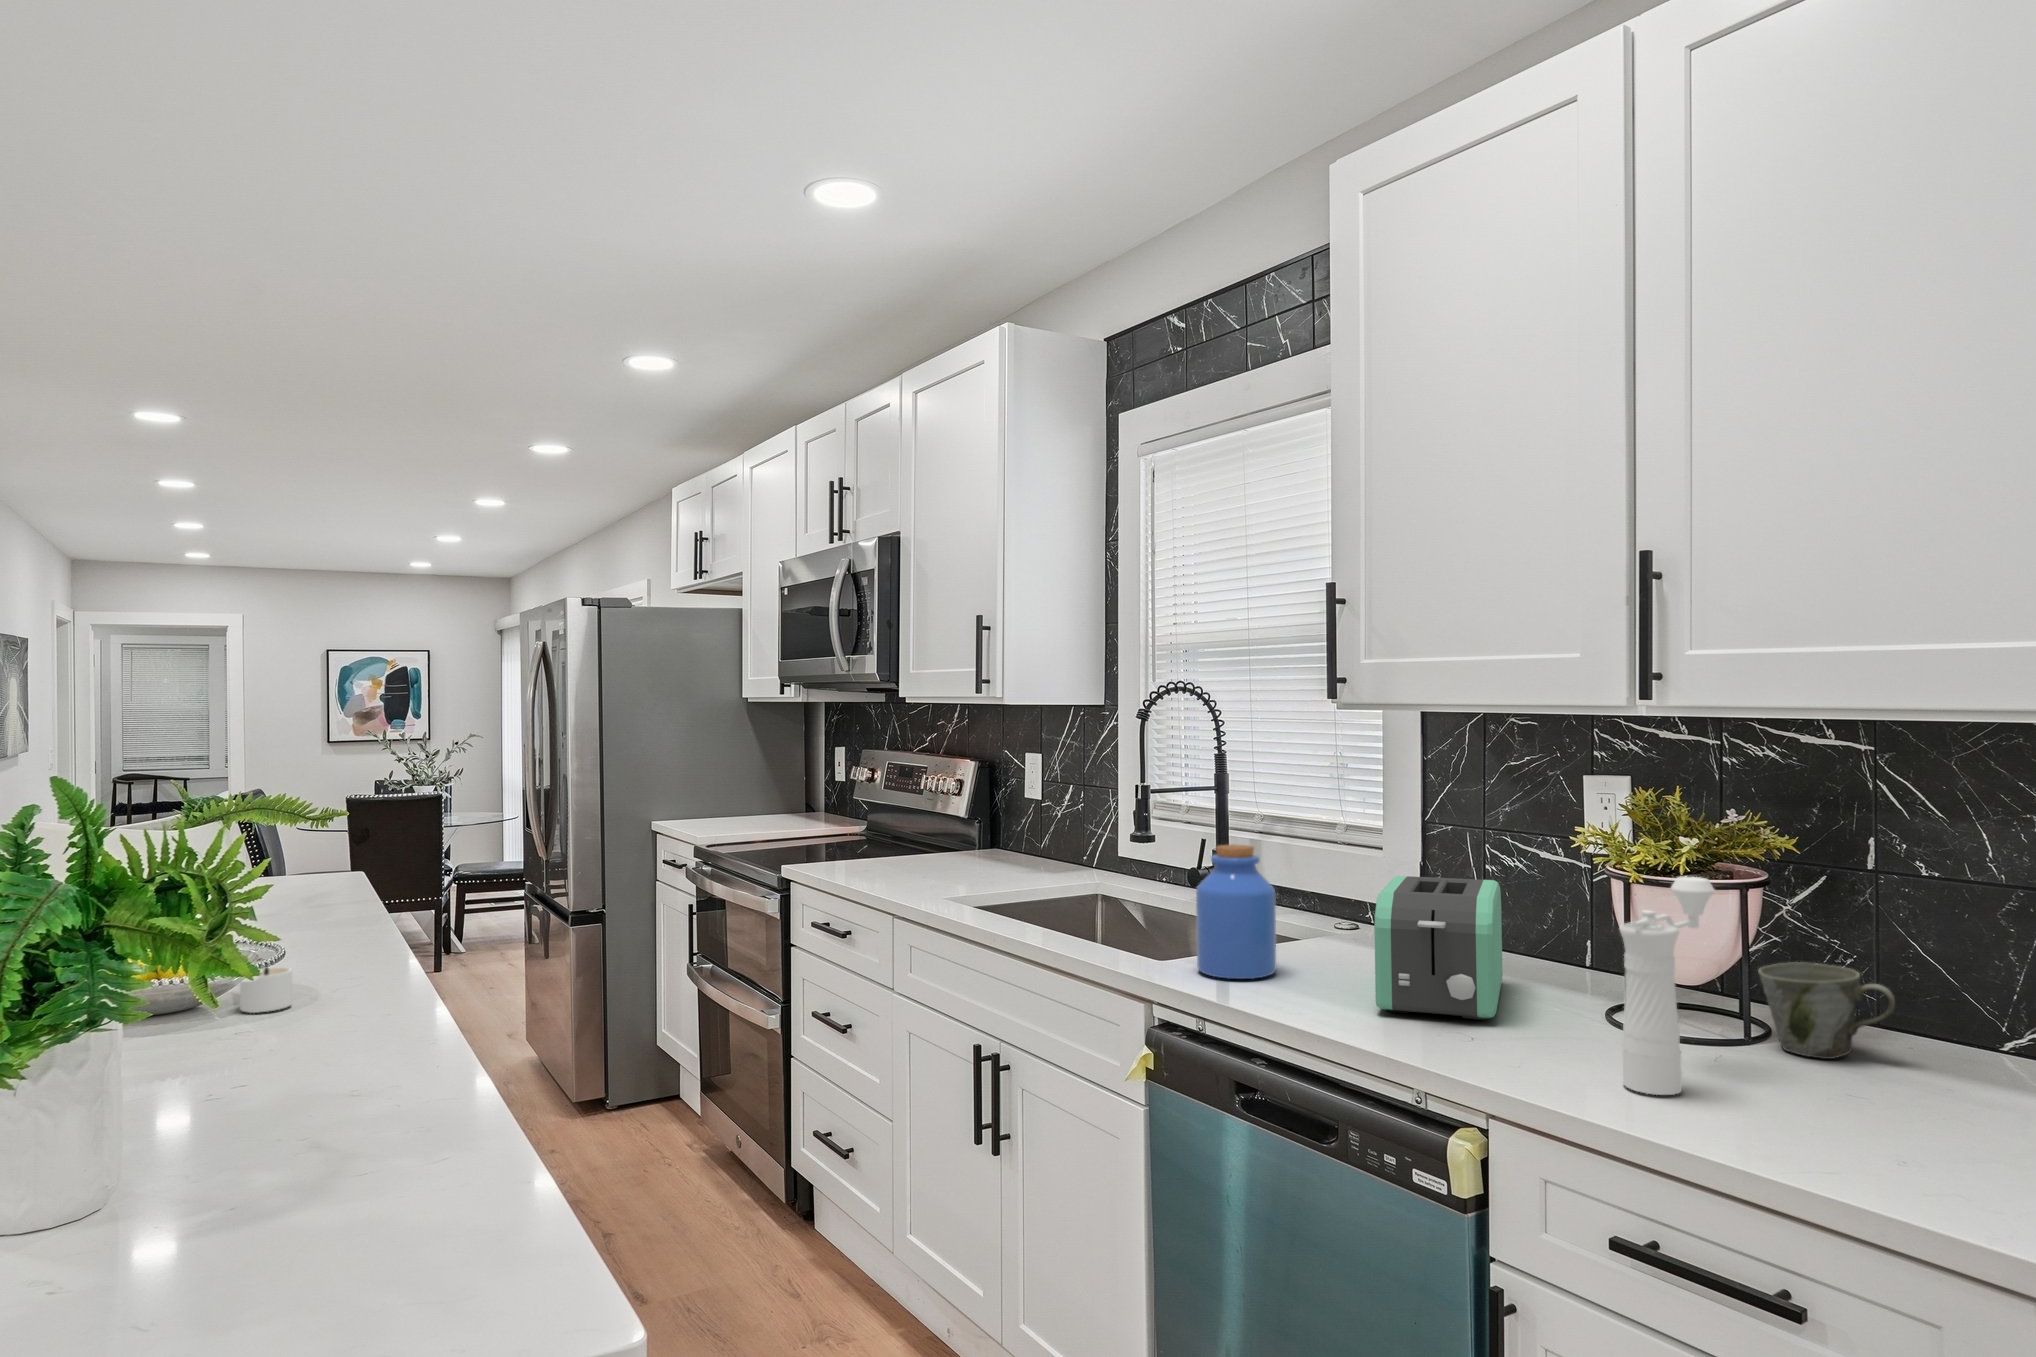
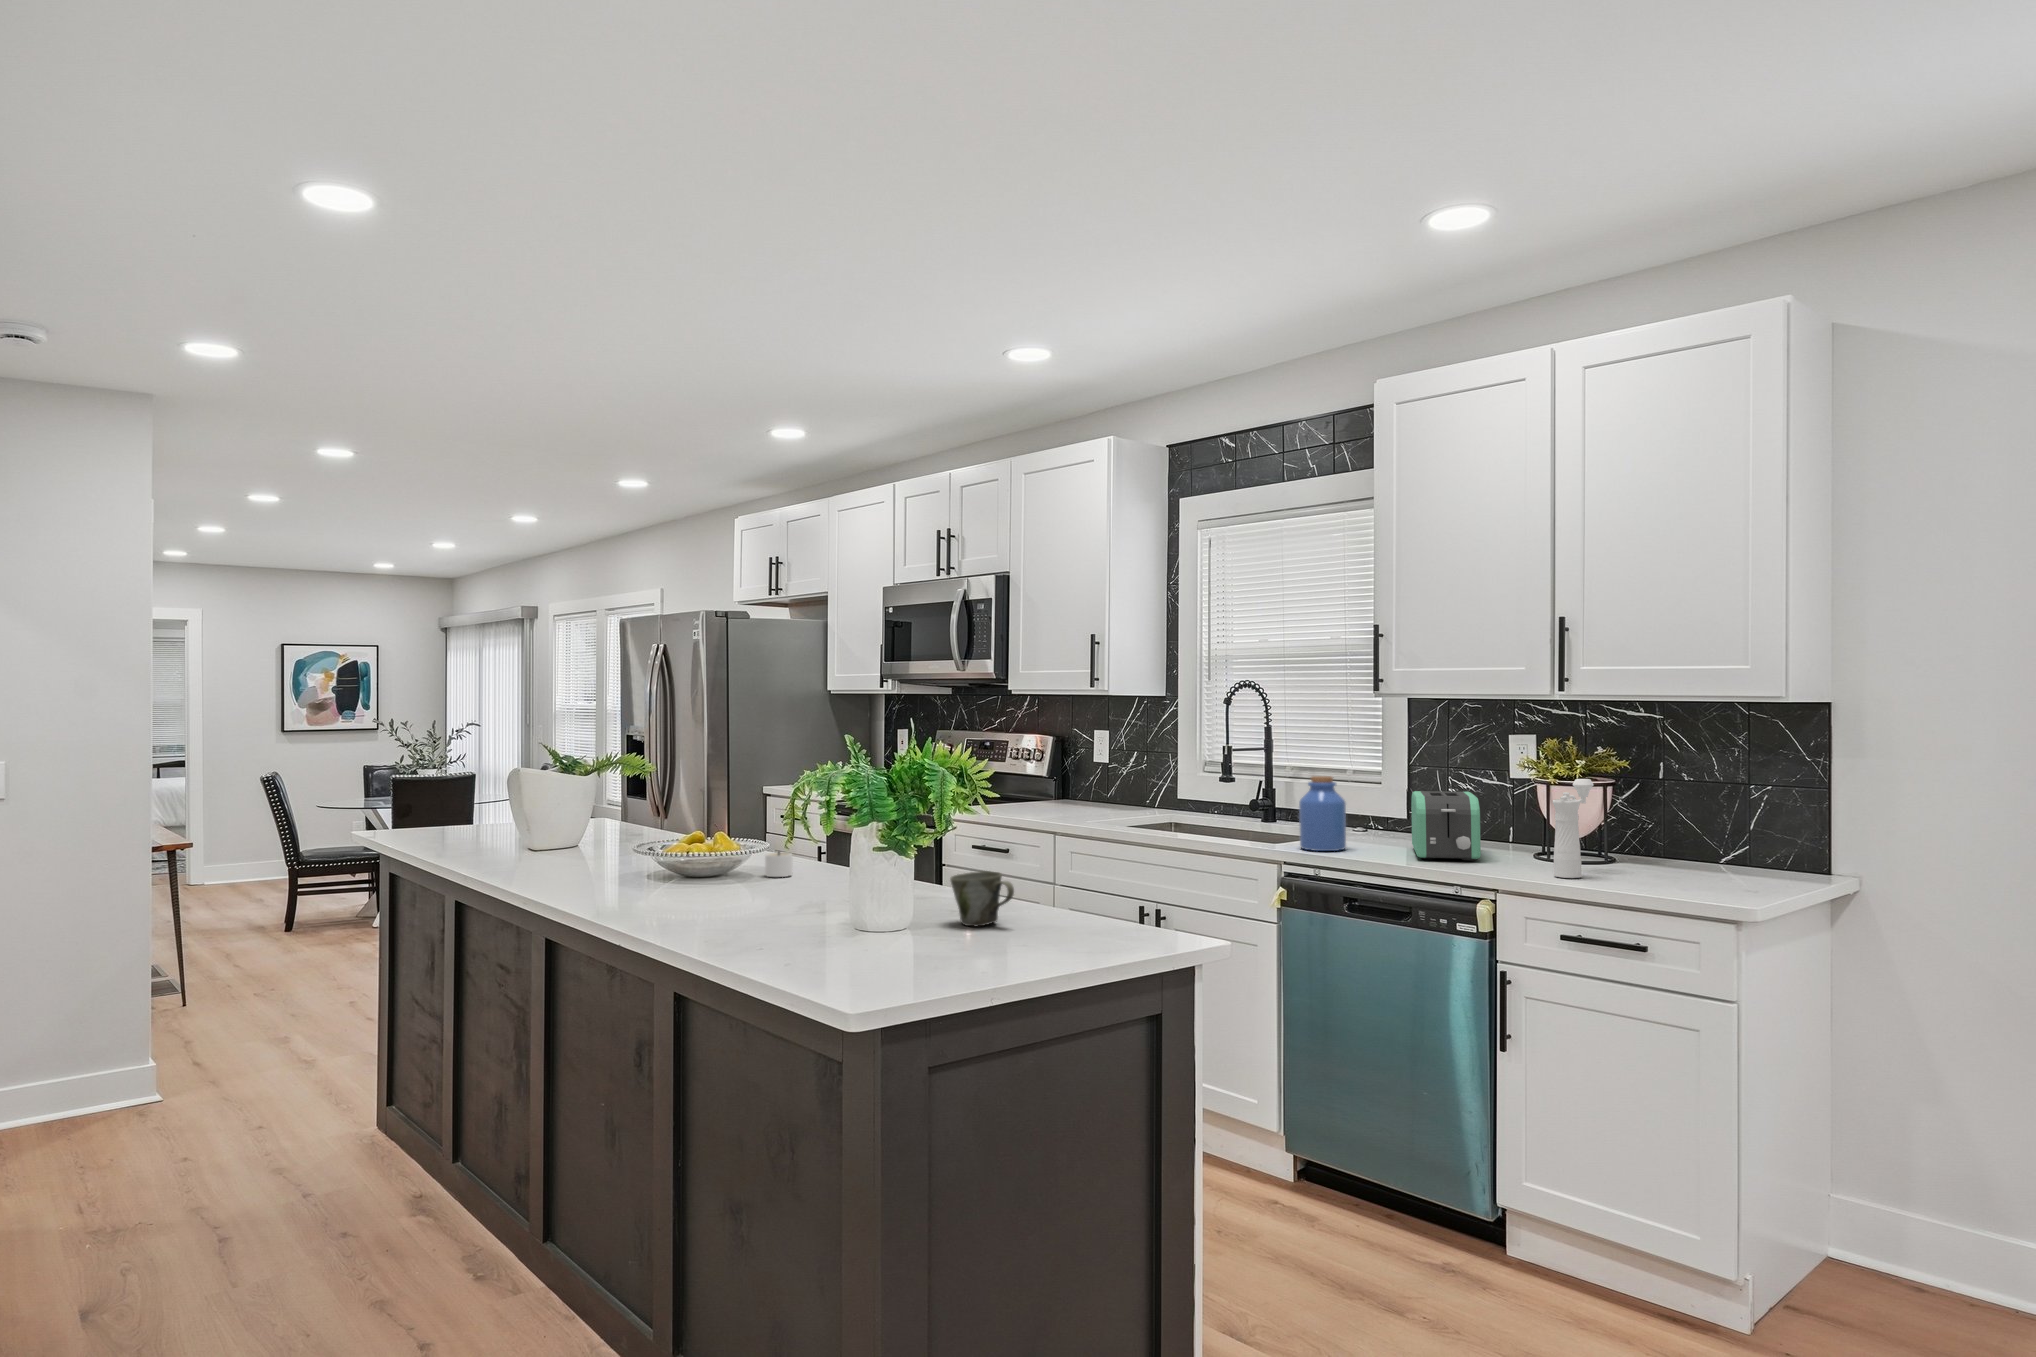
mug: present [1758,962,1895,1059] -> present [950,871,1014,926]

